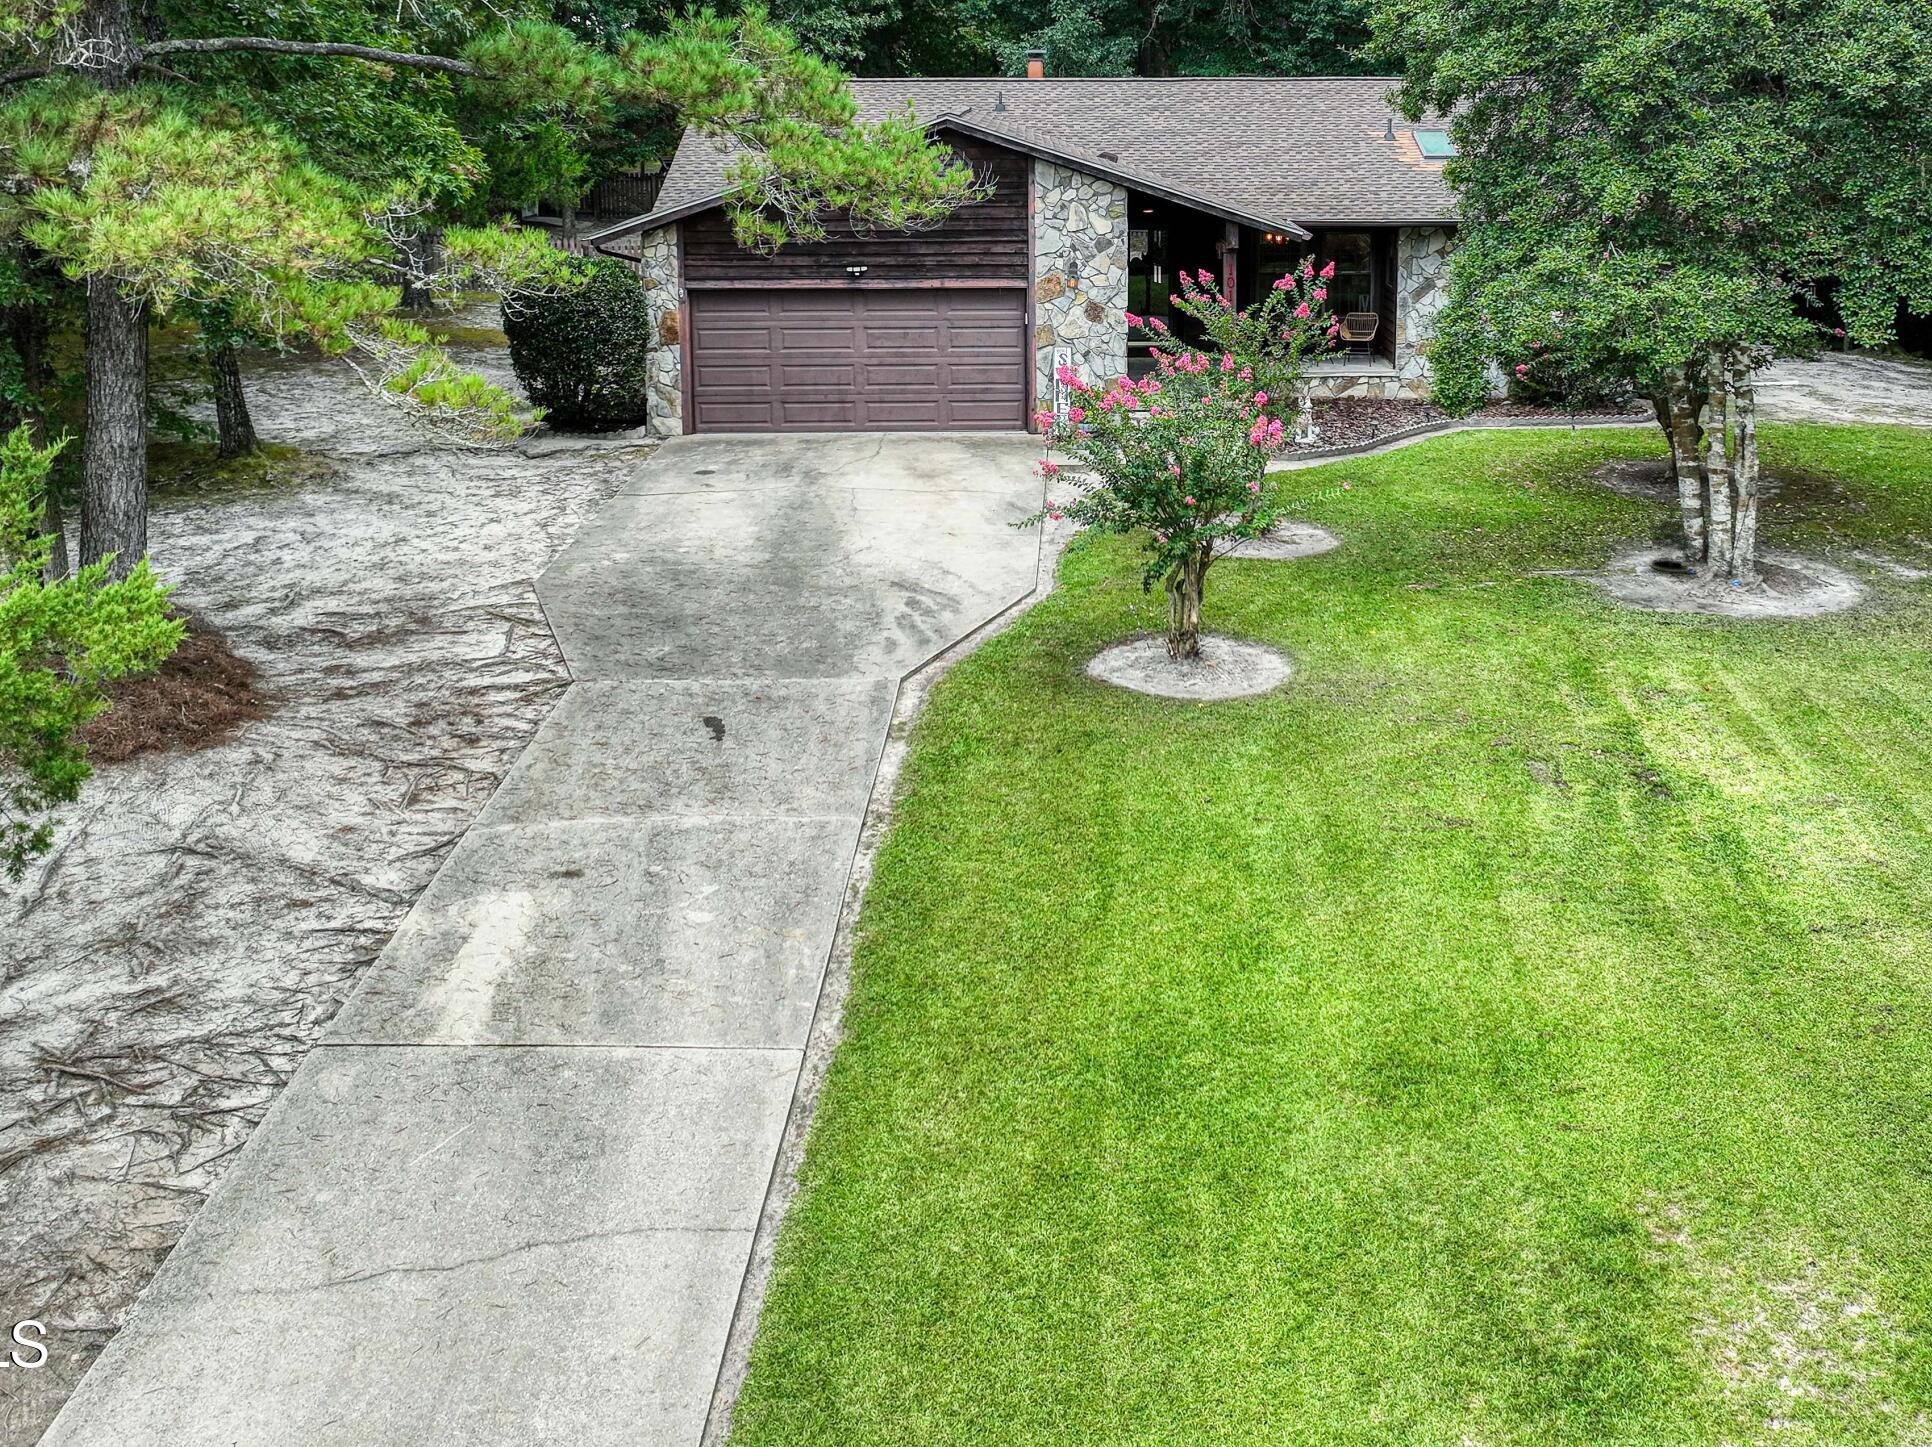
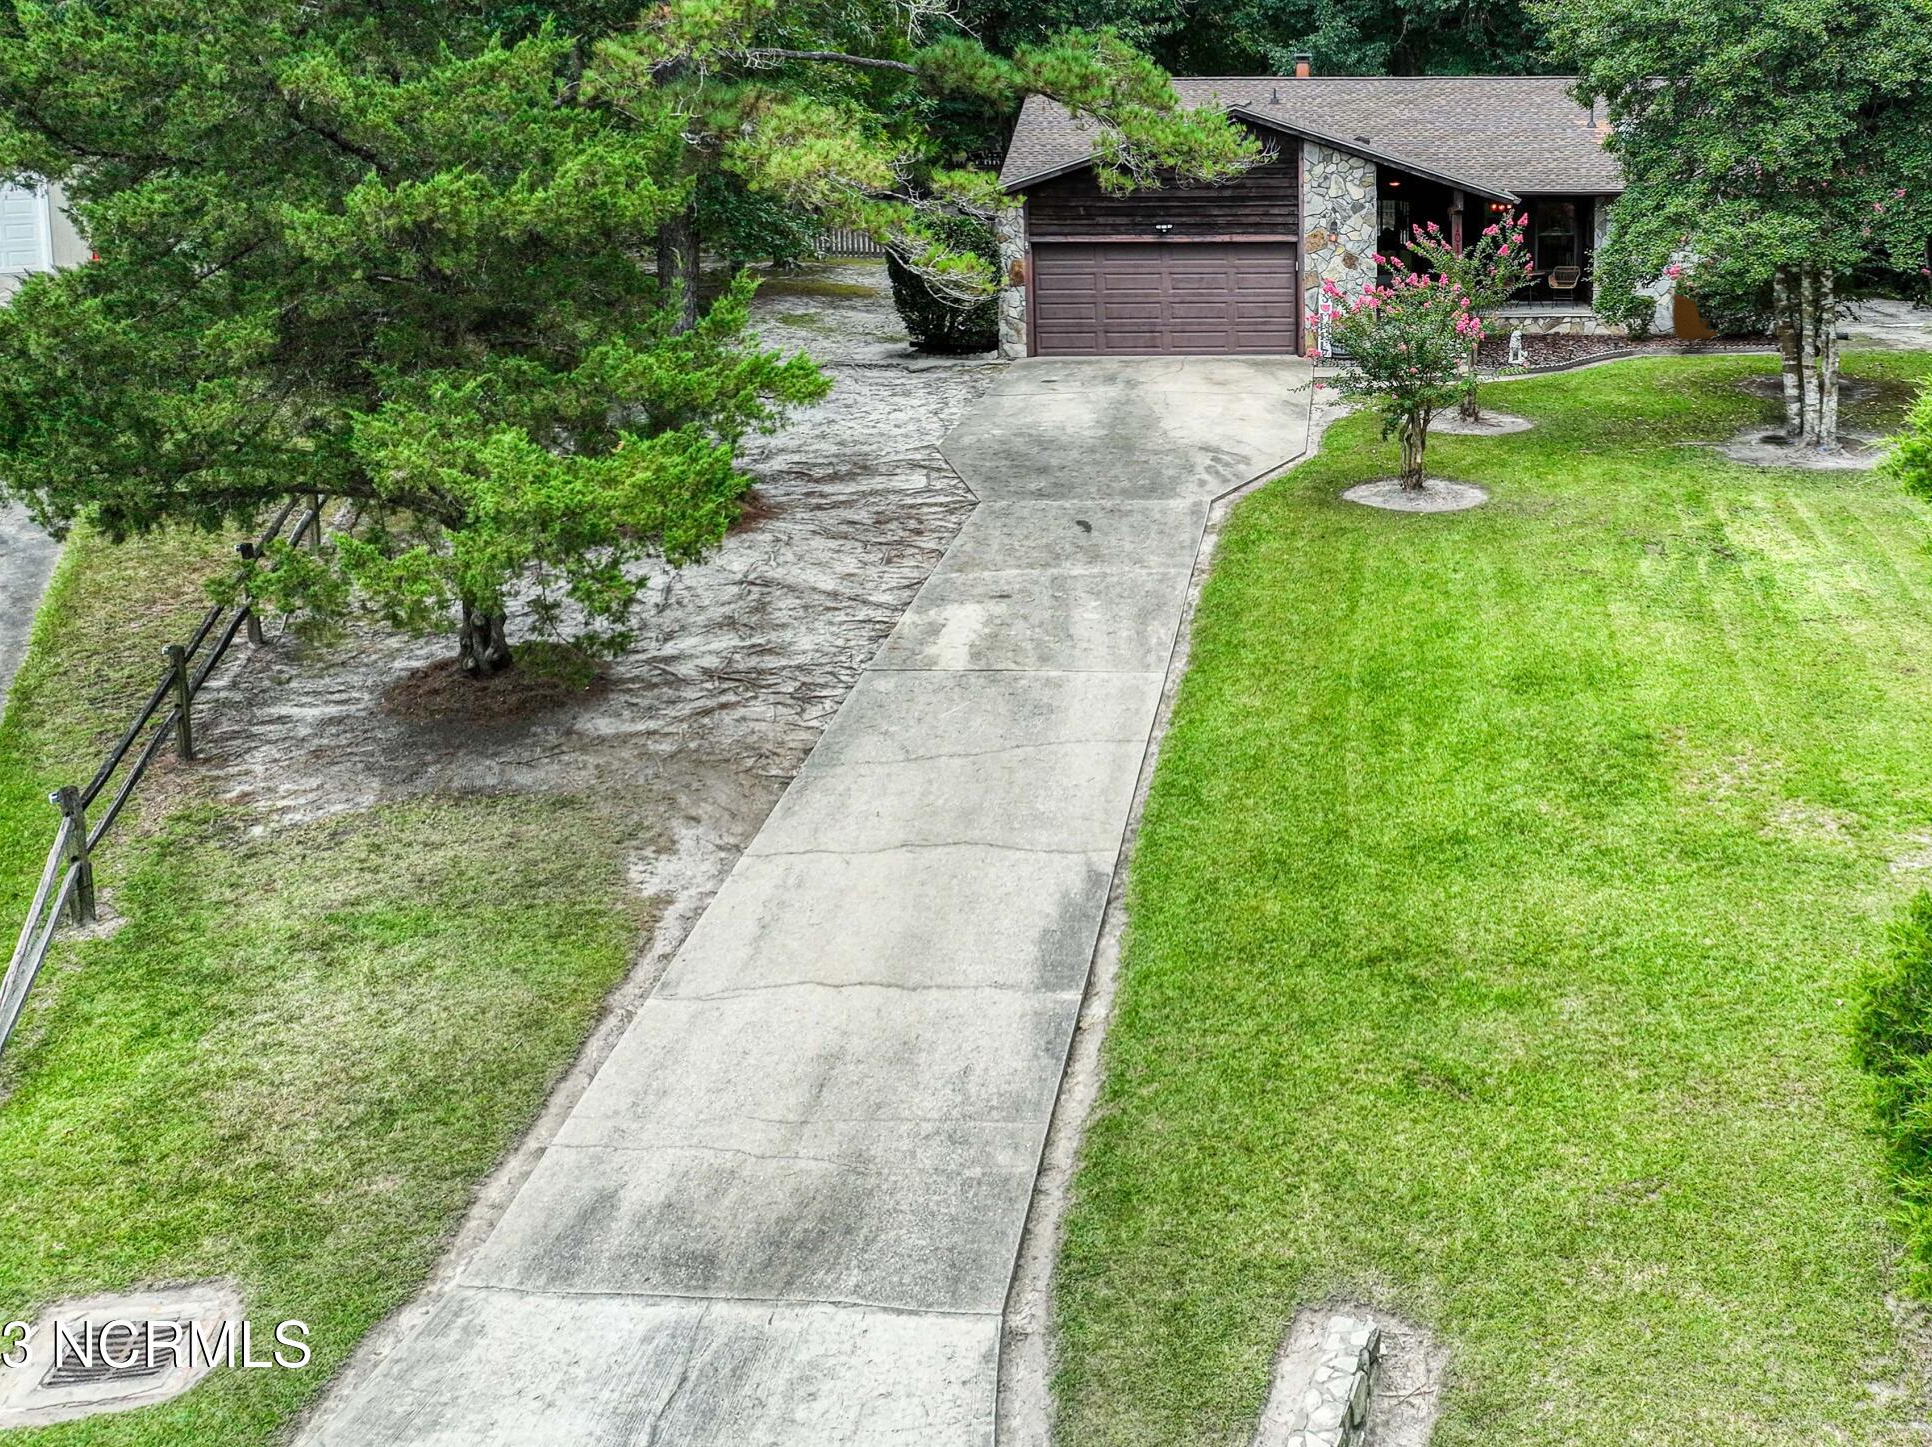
lounge chair: none [1498,356,1555,433] -> present [1672,295,1717,354]

